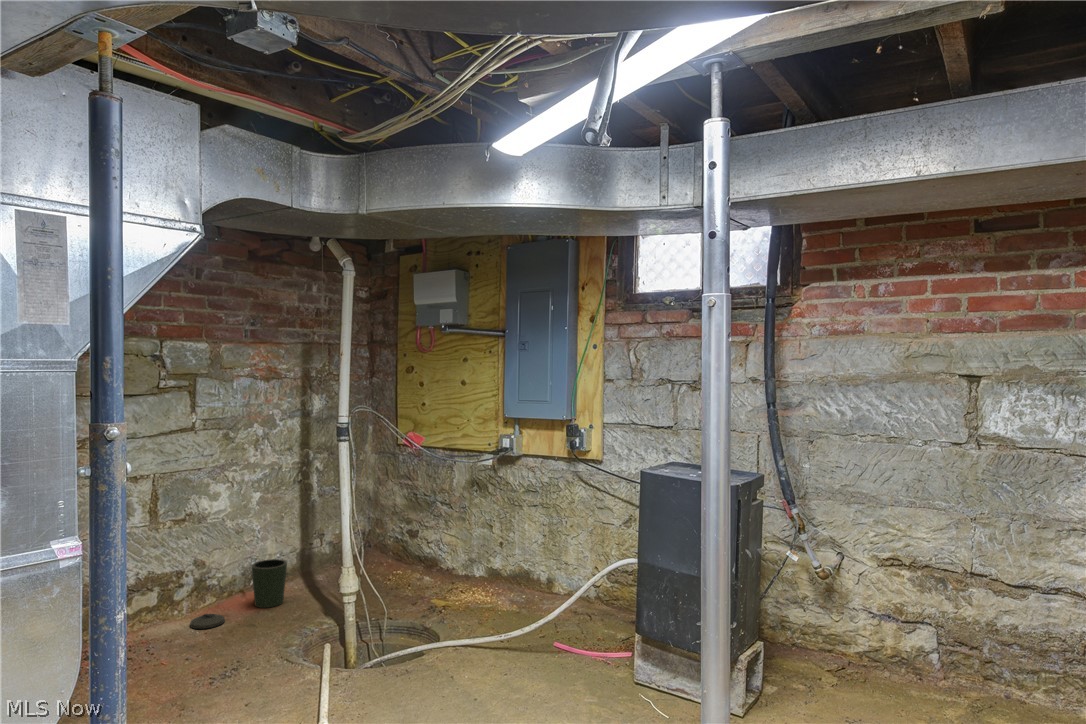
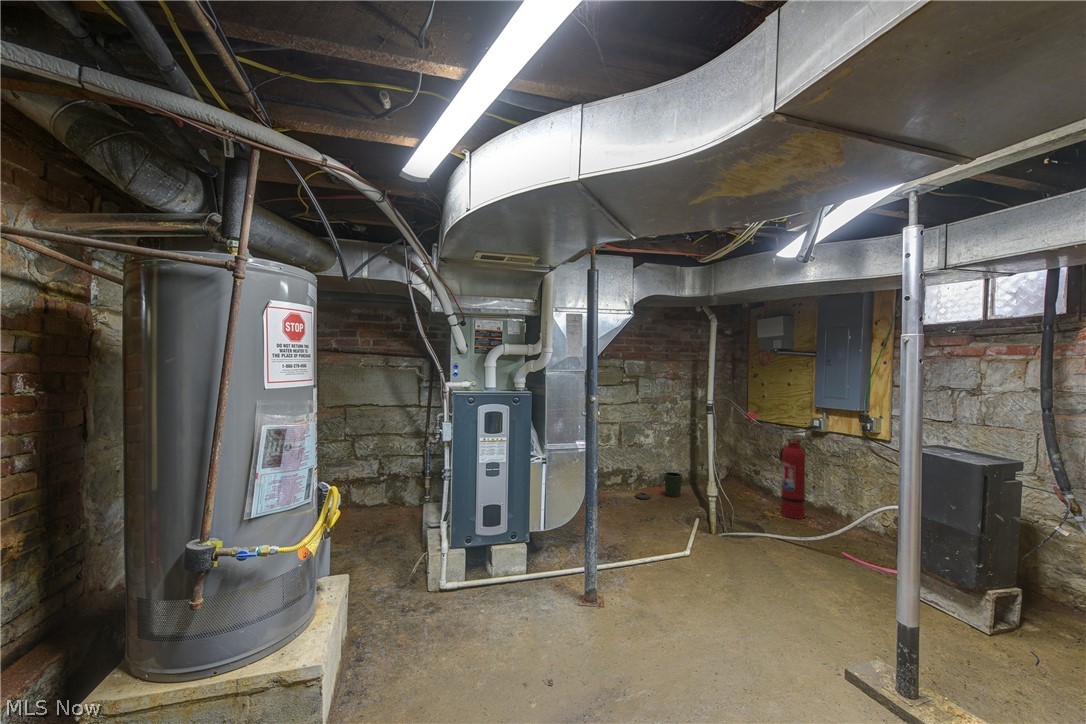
fire extinguisher: none [451,472,489,600] -> present [780,439,805,519]

